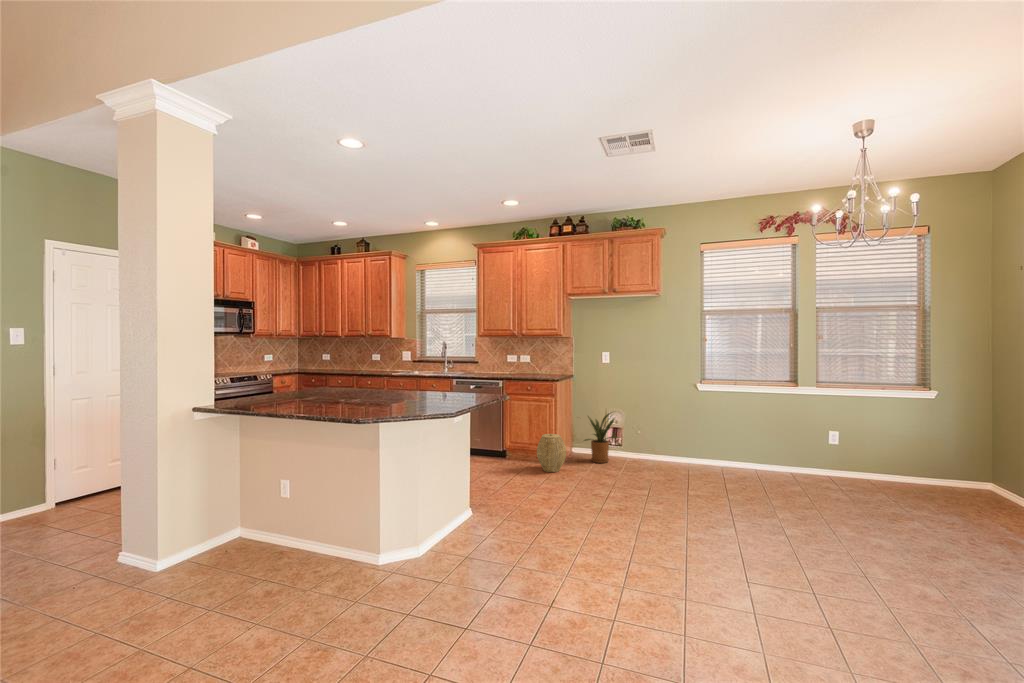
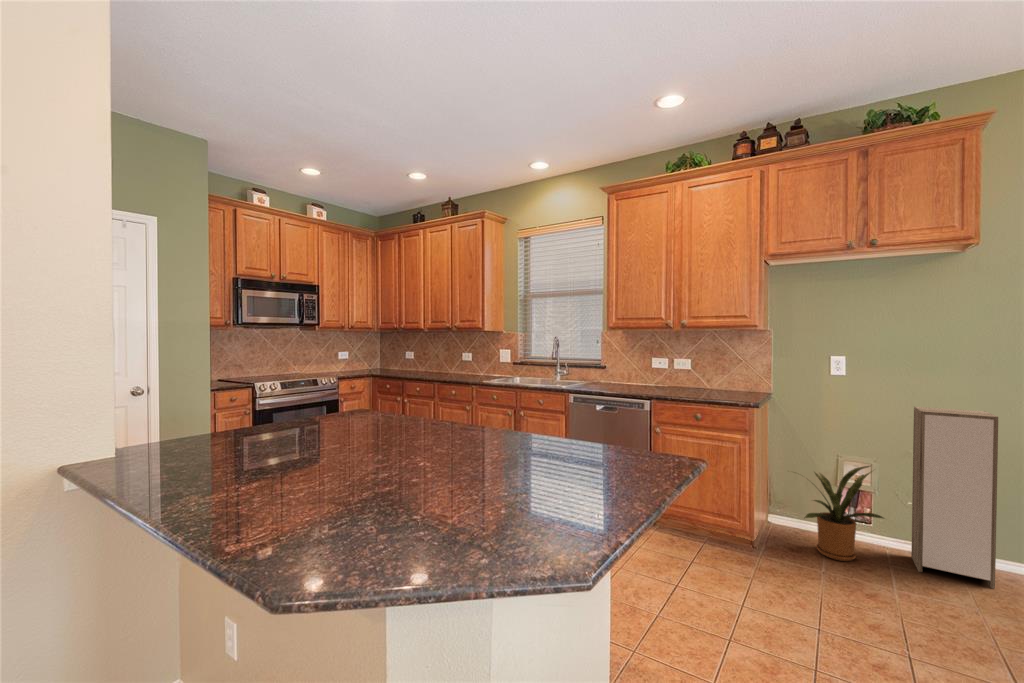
storage cabinet: none [635,378,665,466] -> present [911,406,998,589]
woven basket: present [537,434,566,472] -> none [721,503,782,580]

